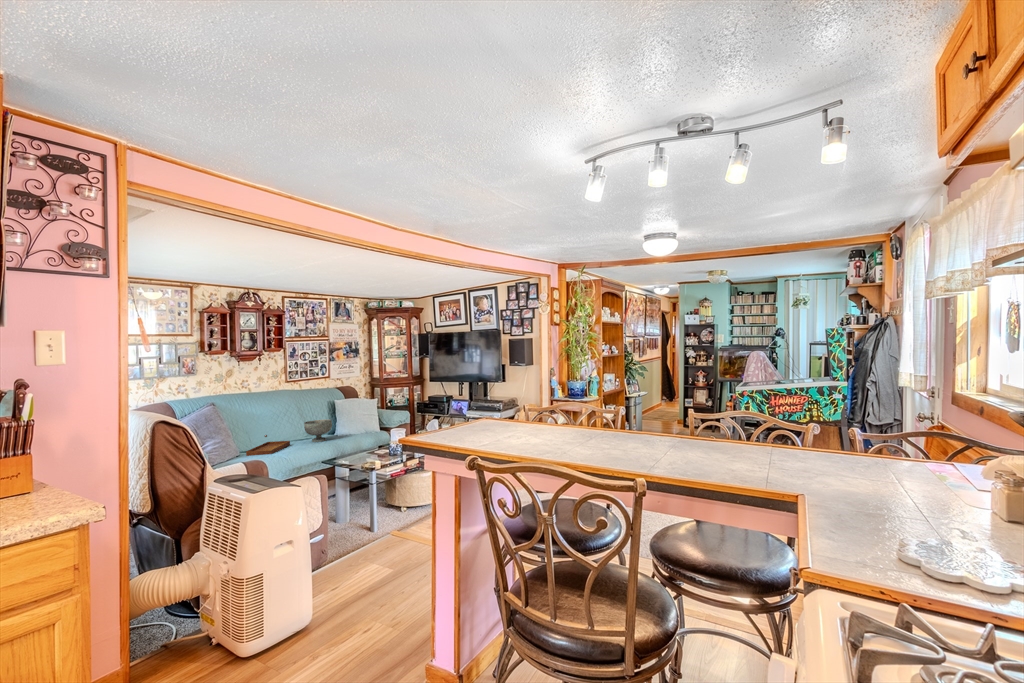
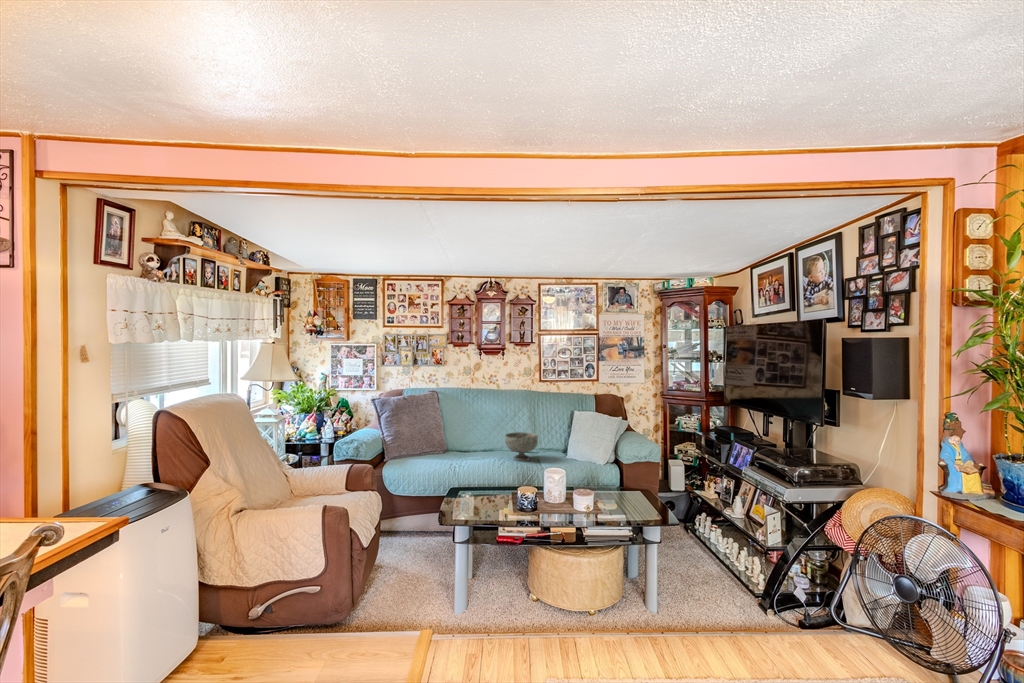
tray: present [246,435,290,456] -> none [435,439,491,463]

